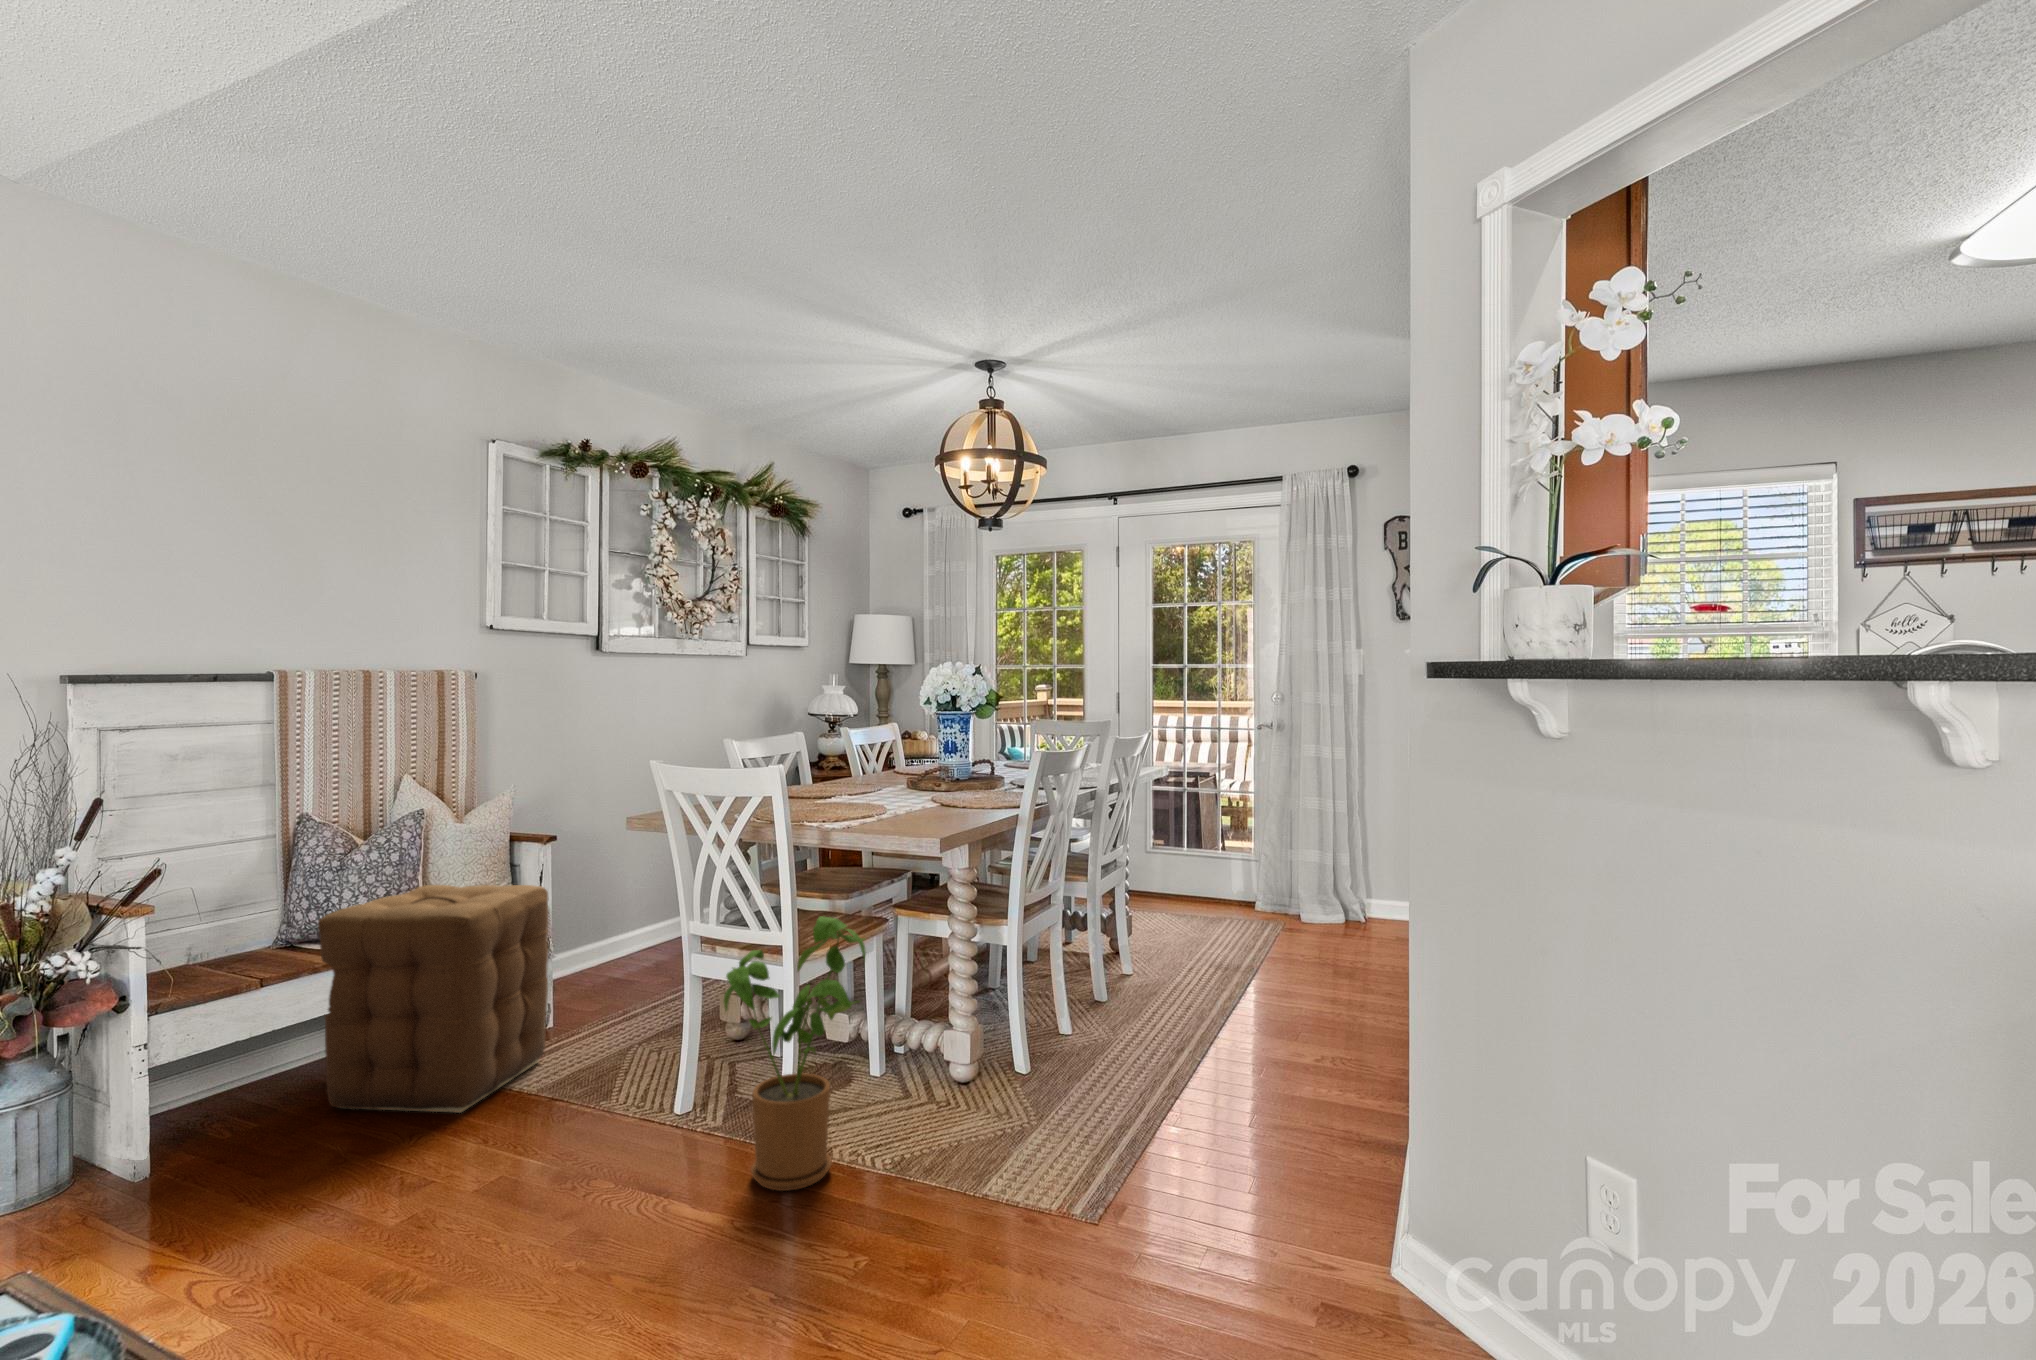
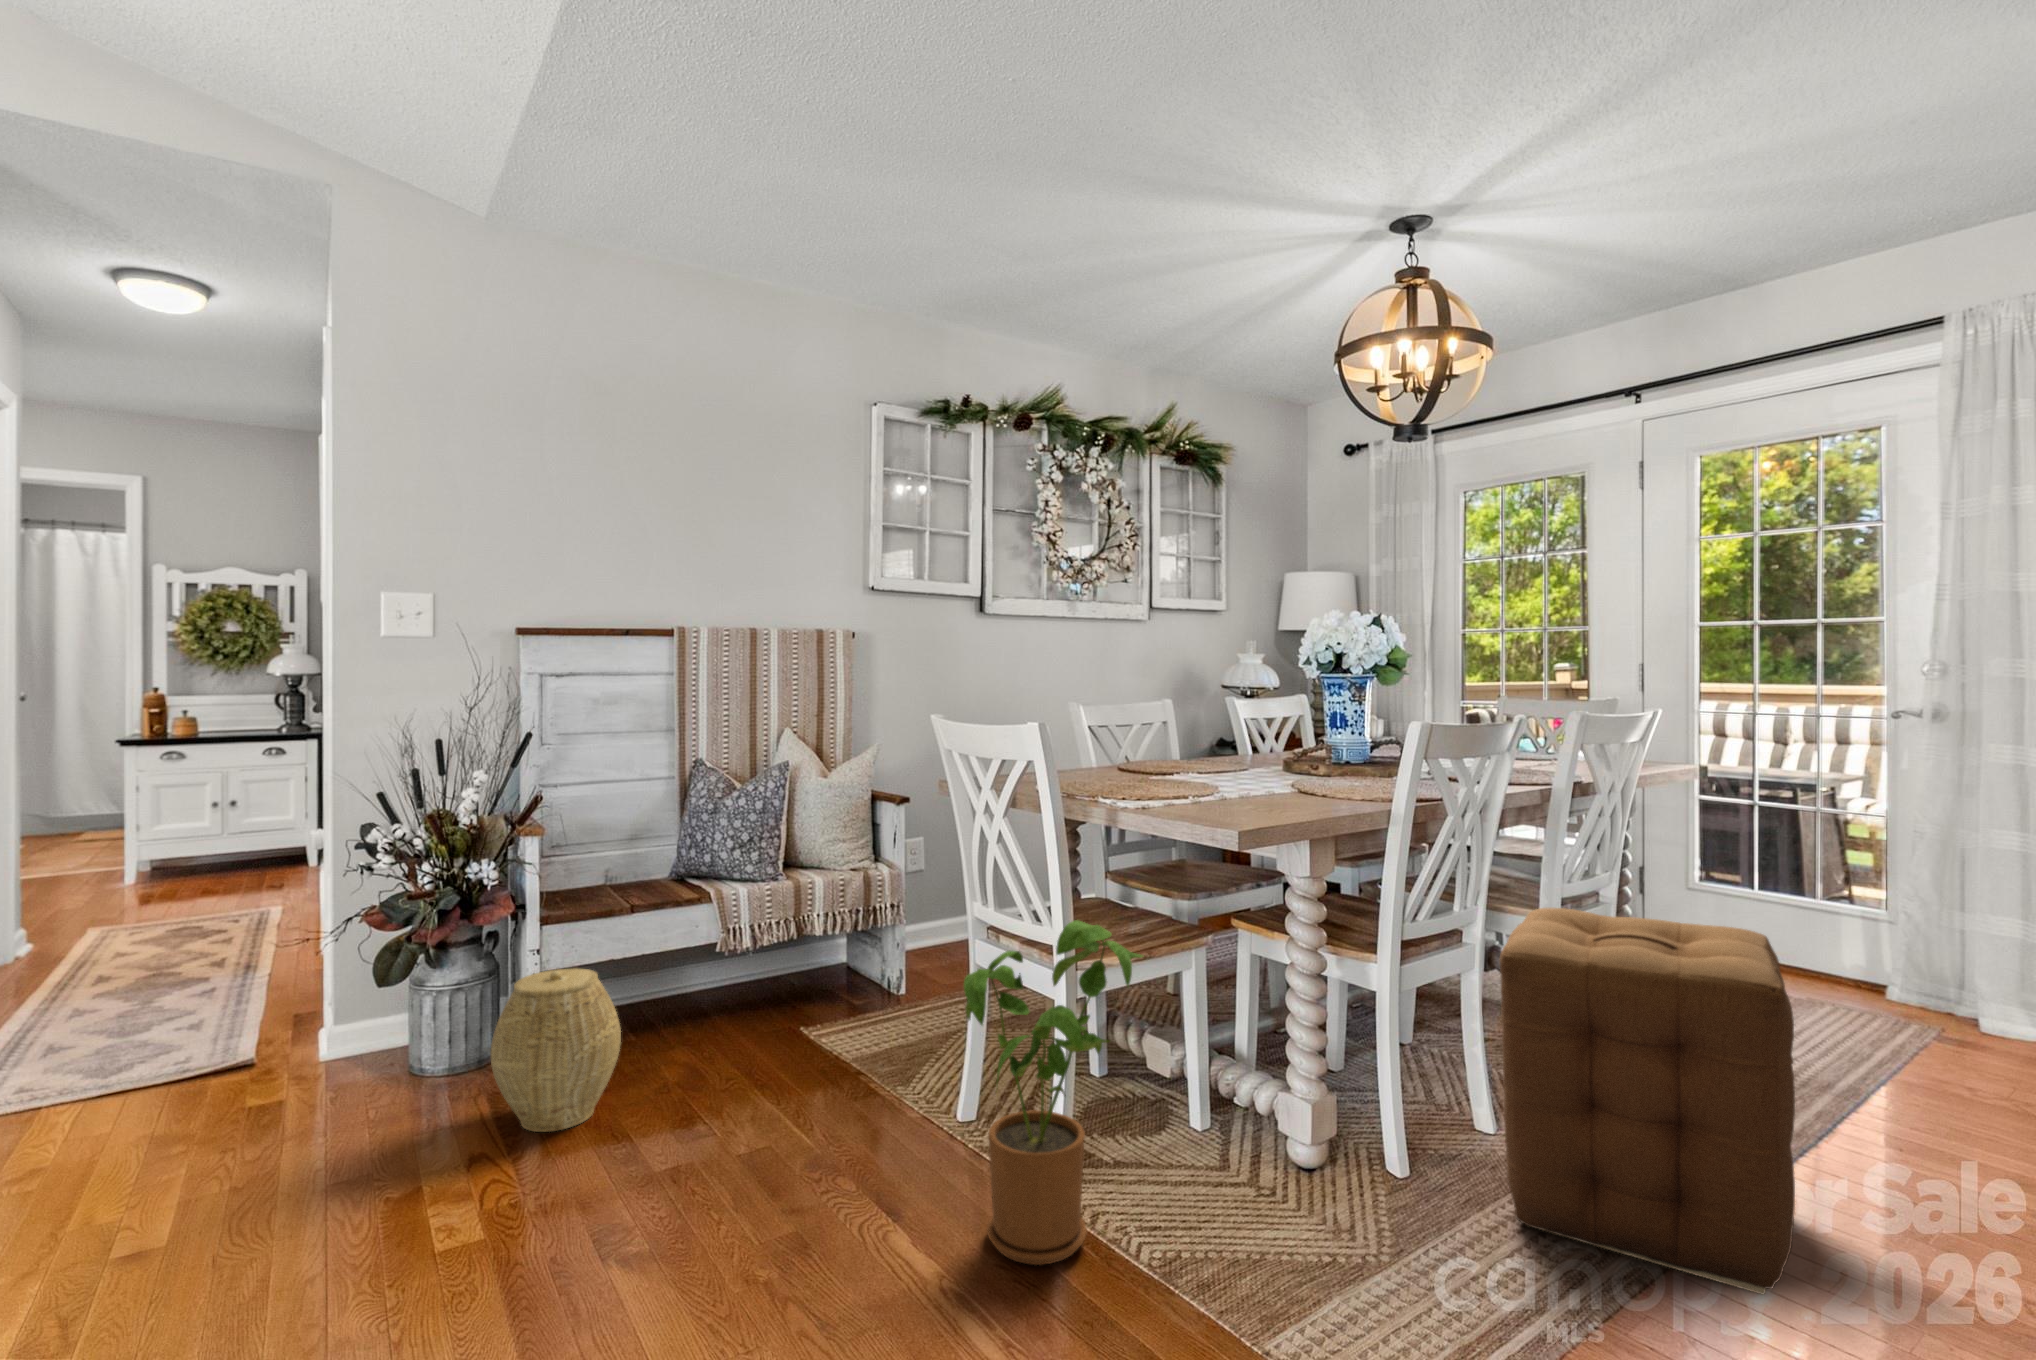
ottoman: present [318,885,548,1113] -> present [1499,908,1795,1295]
woven basket: none [141,1043,303,1223] -> present [491,968,621,1132]

